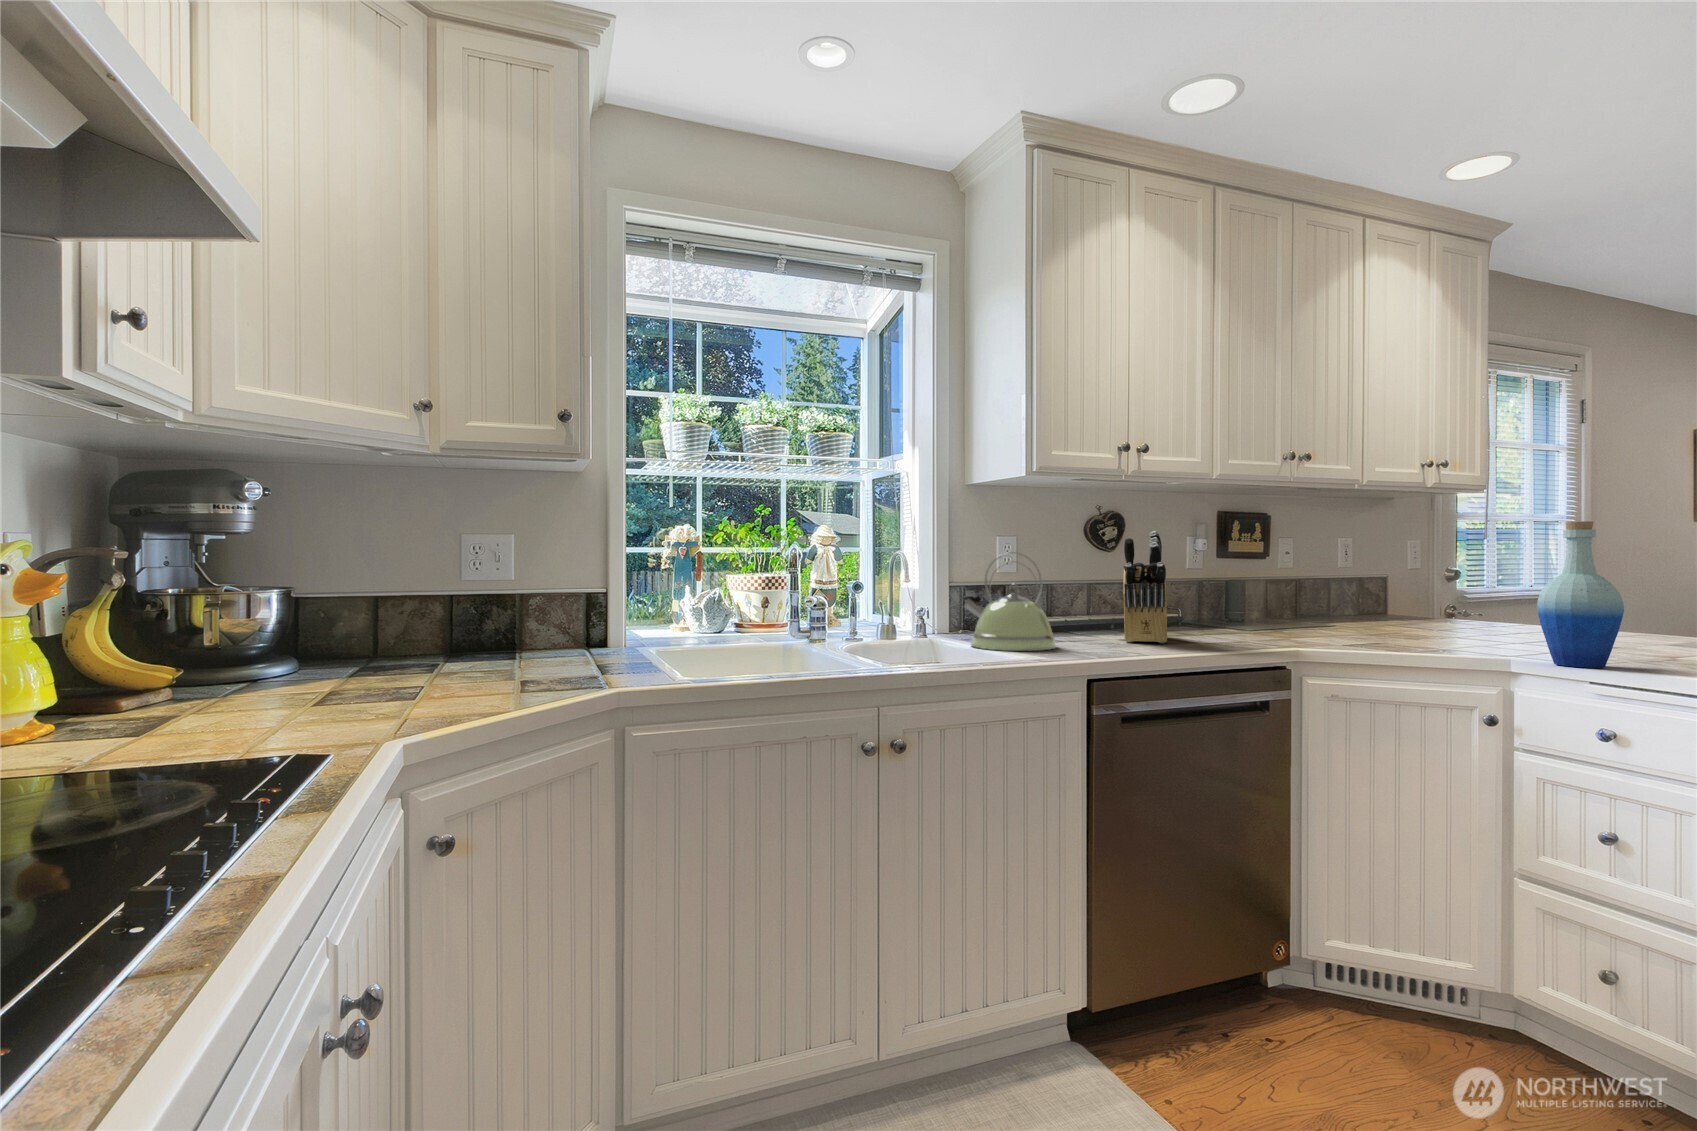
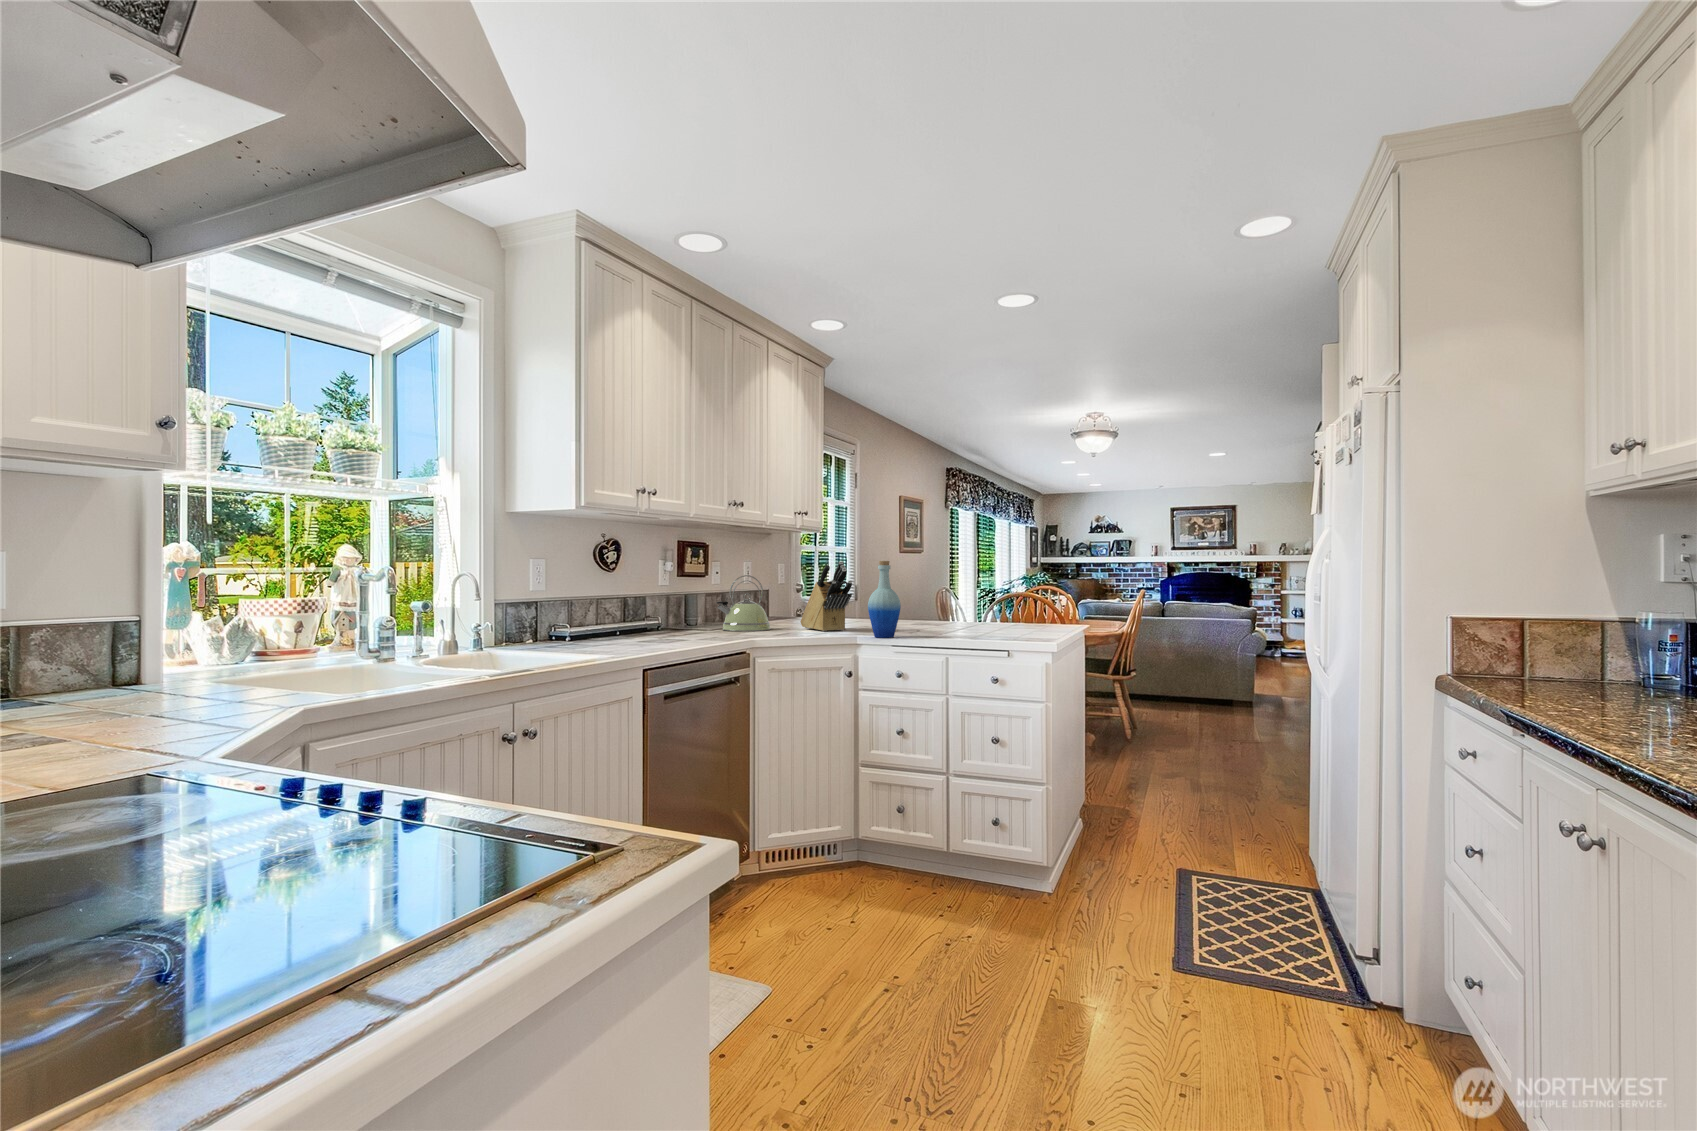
knife block: present [1123,531,1167,643] -> present [800,561,852,631]
kettle: present [963,552,1056,651] -> present [716,575,770,631]

